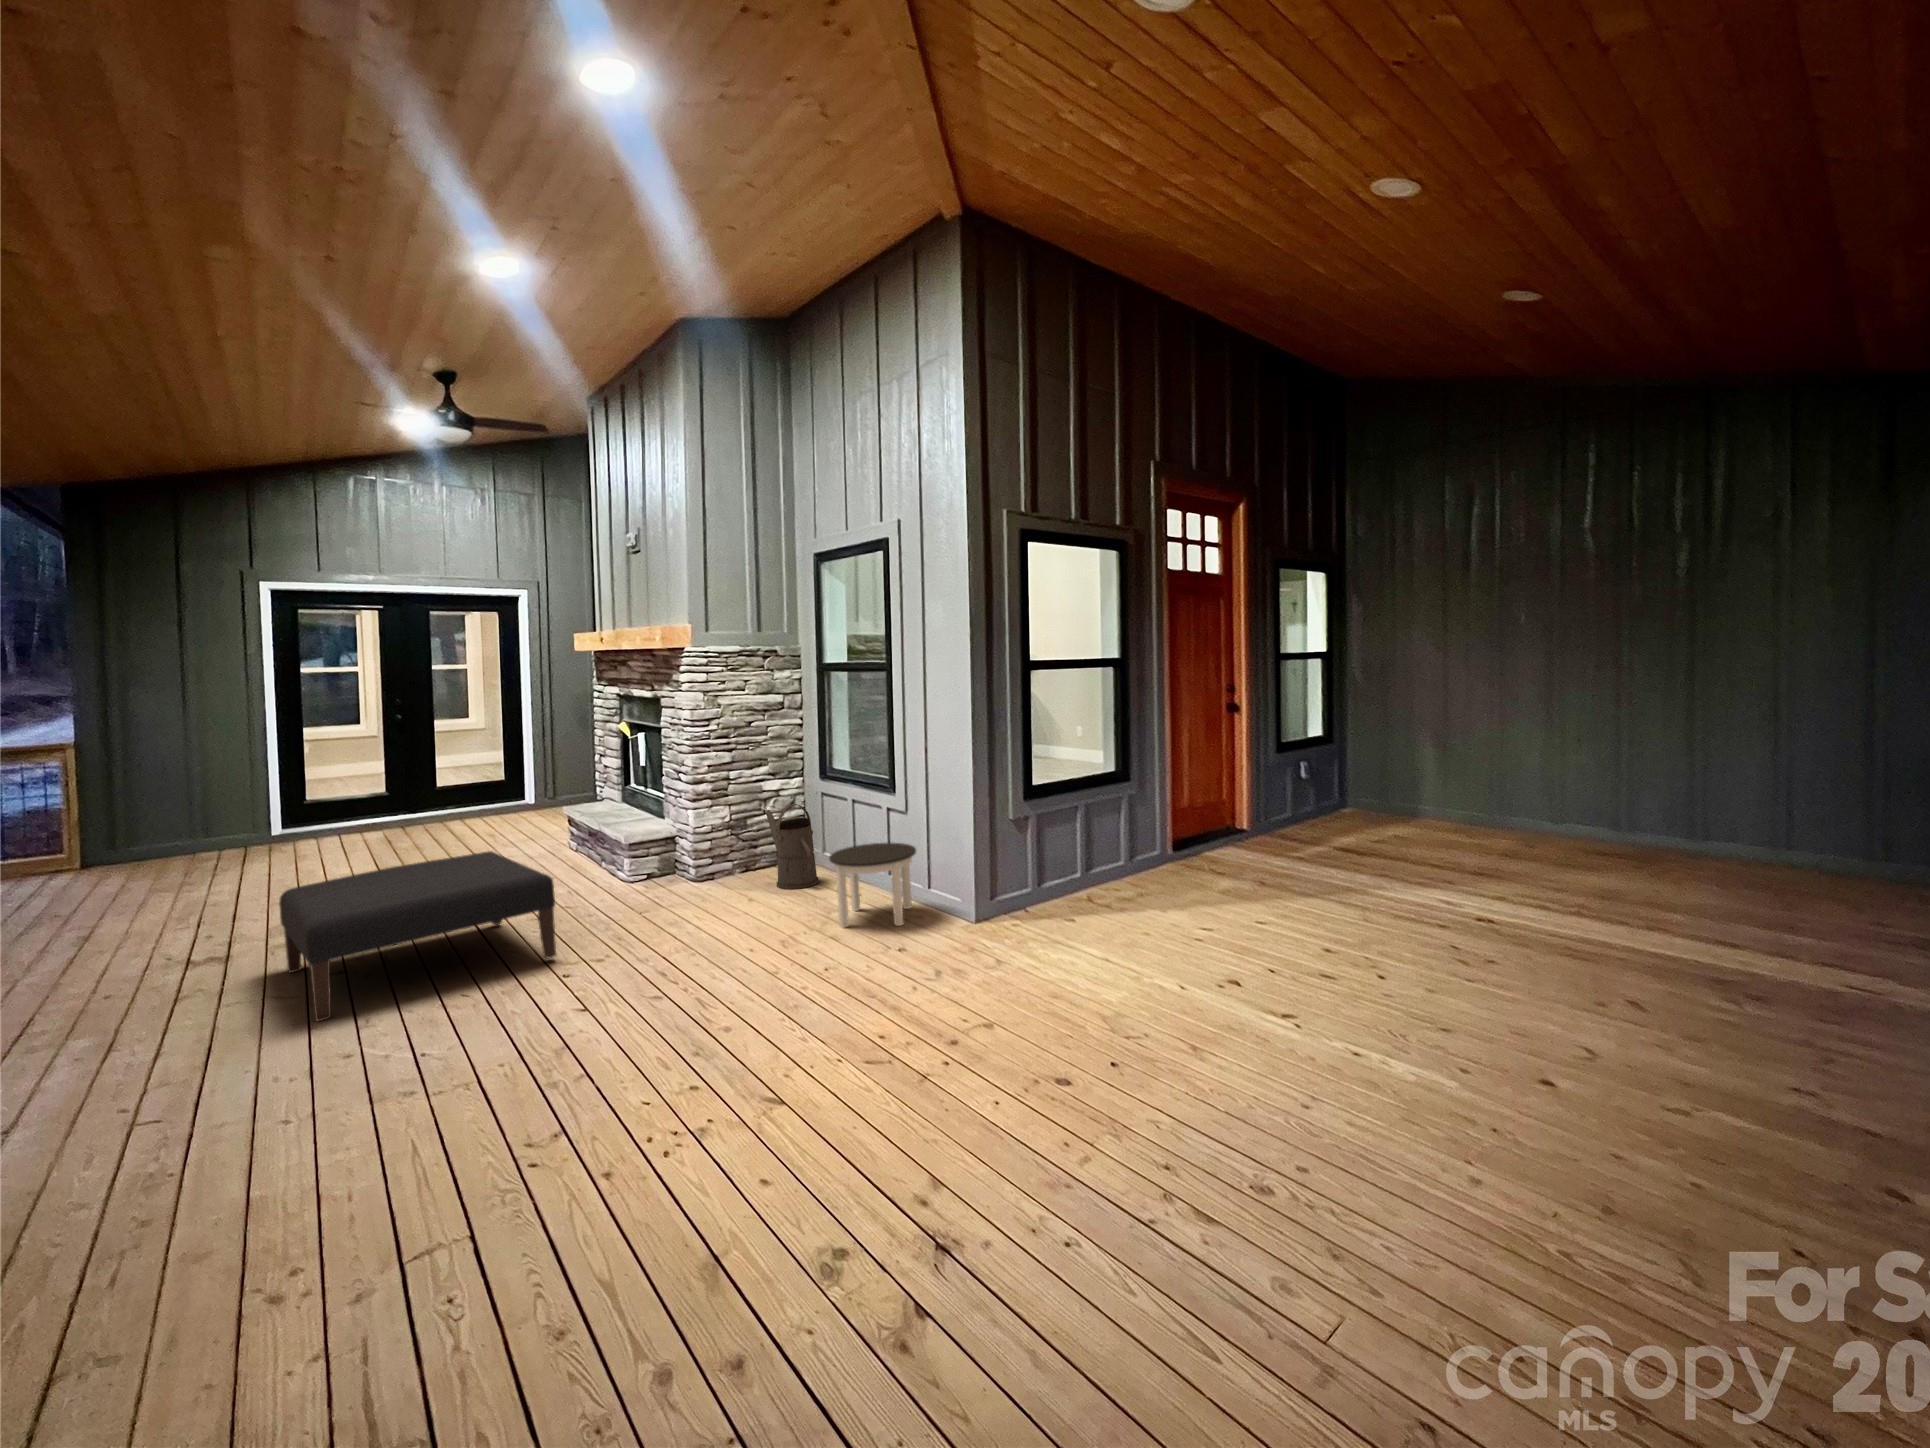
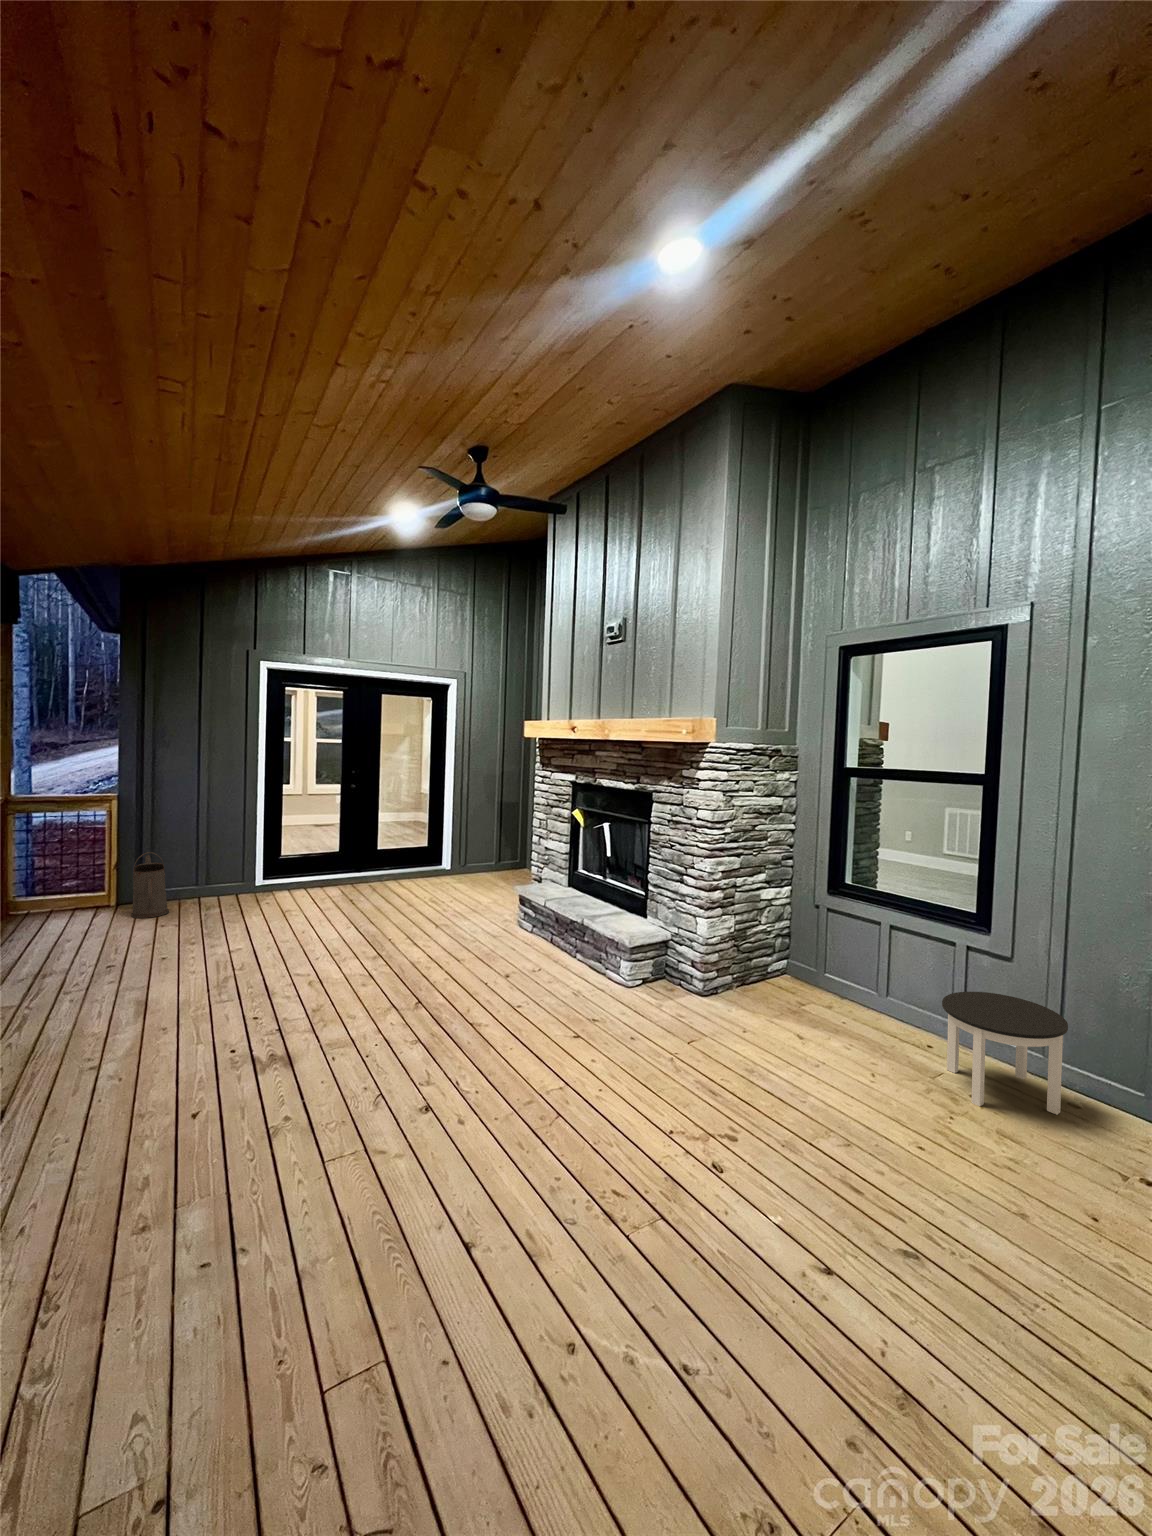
watering can: present [766,804,819,889] -> present [131,852,169,918]
ottoman: present [279,851,556,1021] -> none [367,959,673,1211]

